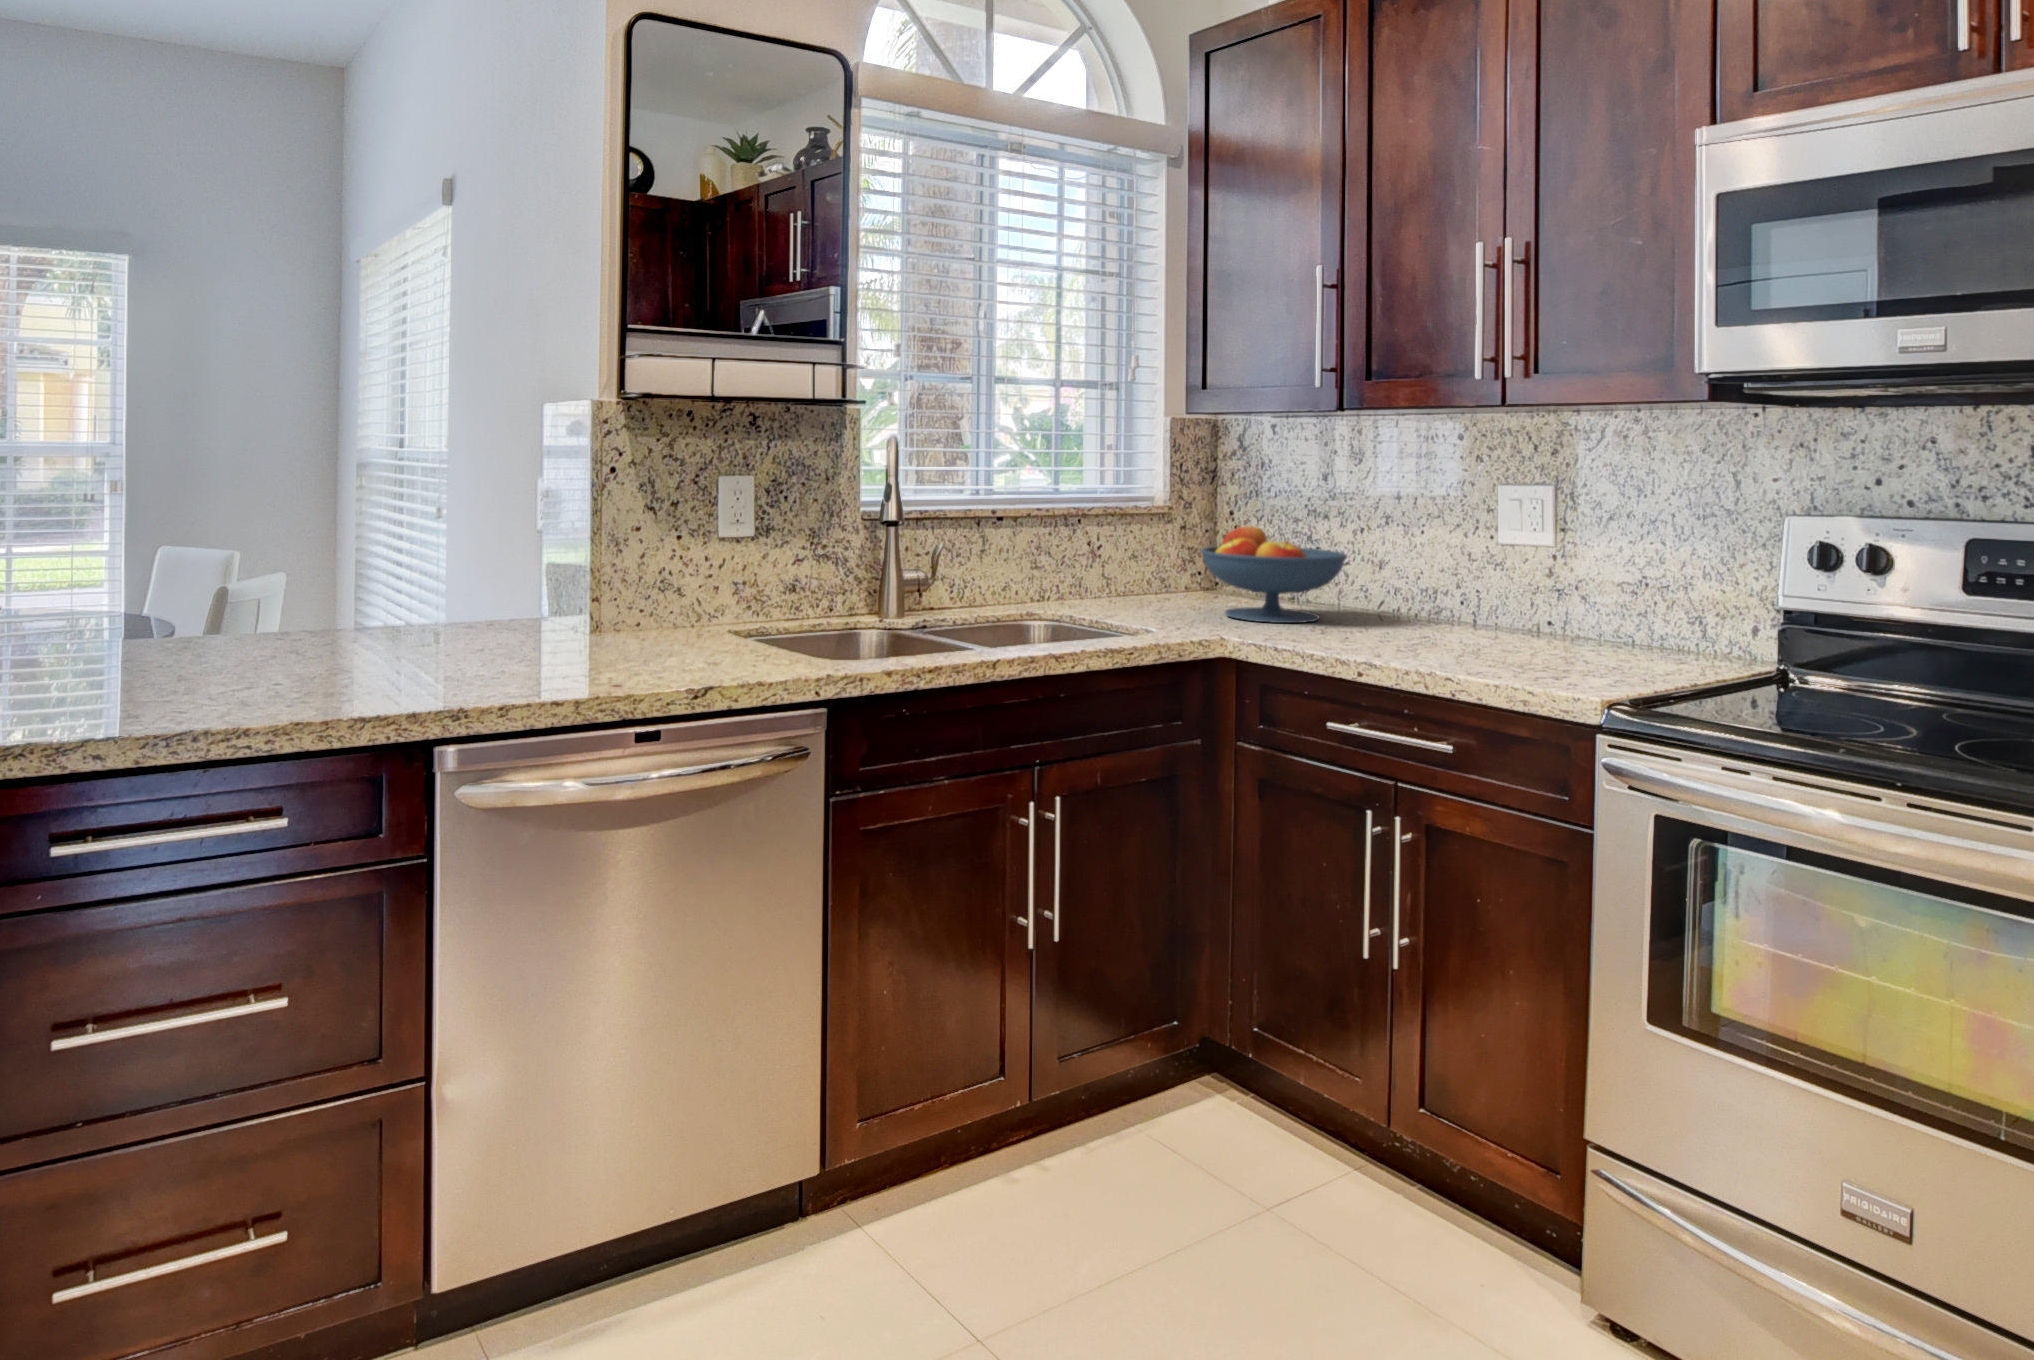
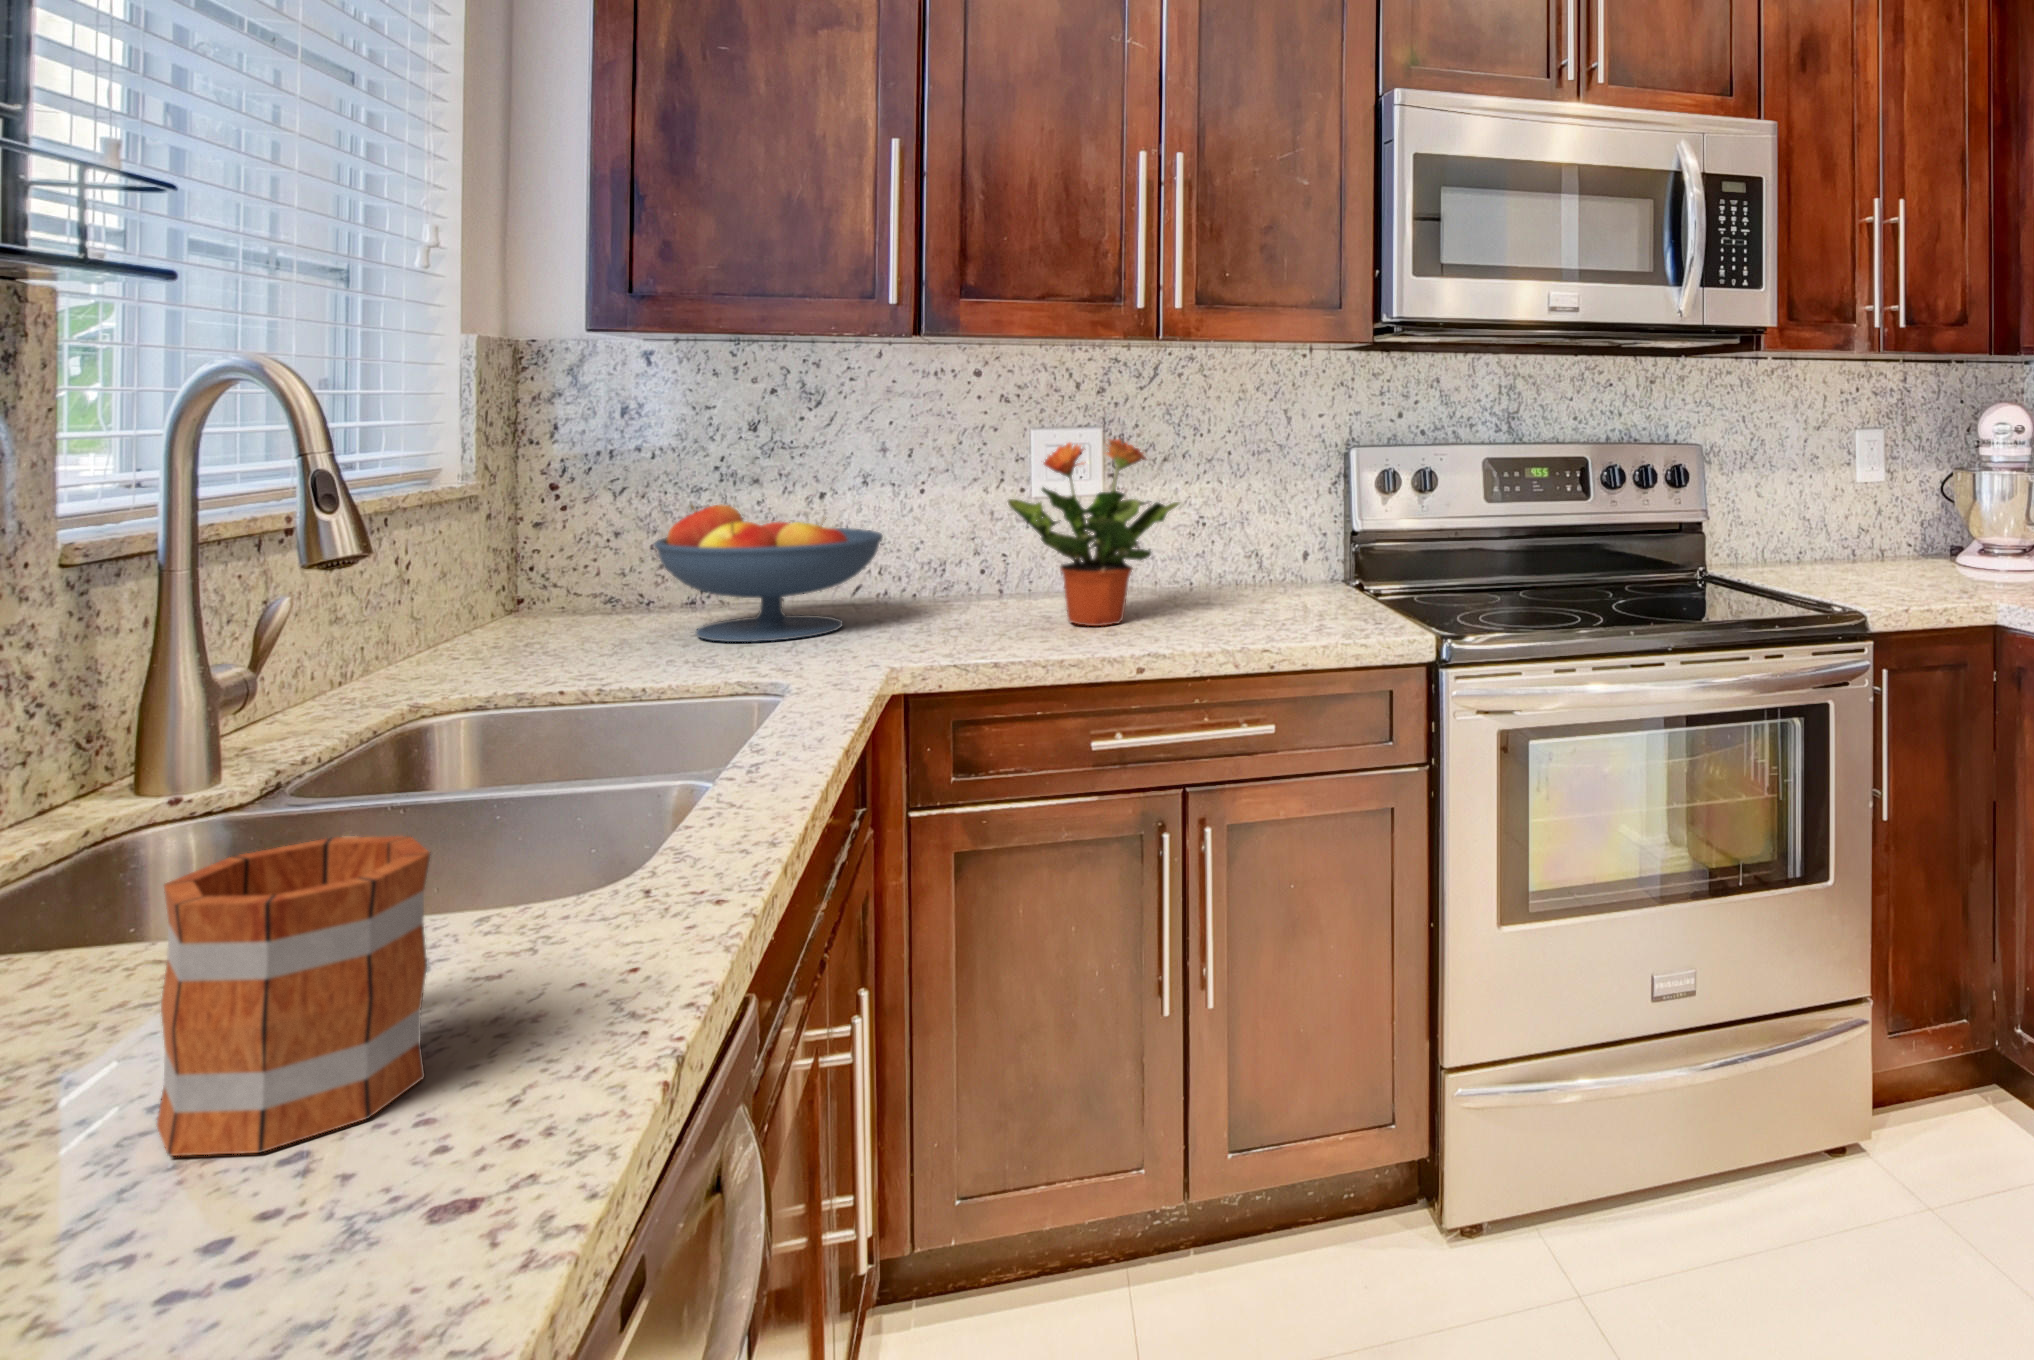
potted plant: none [1368,491,1511,651] -> present [1008,439,1180,626]
mug: none [611,592,700,675] -> present [157,836,430,1156]

